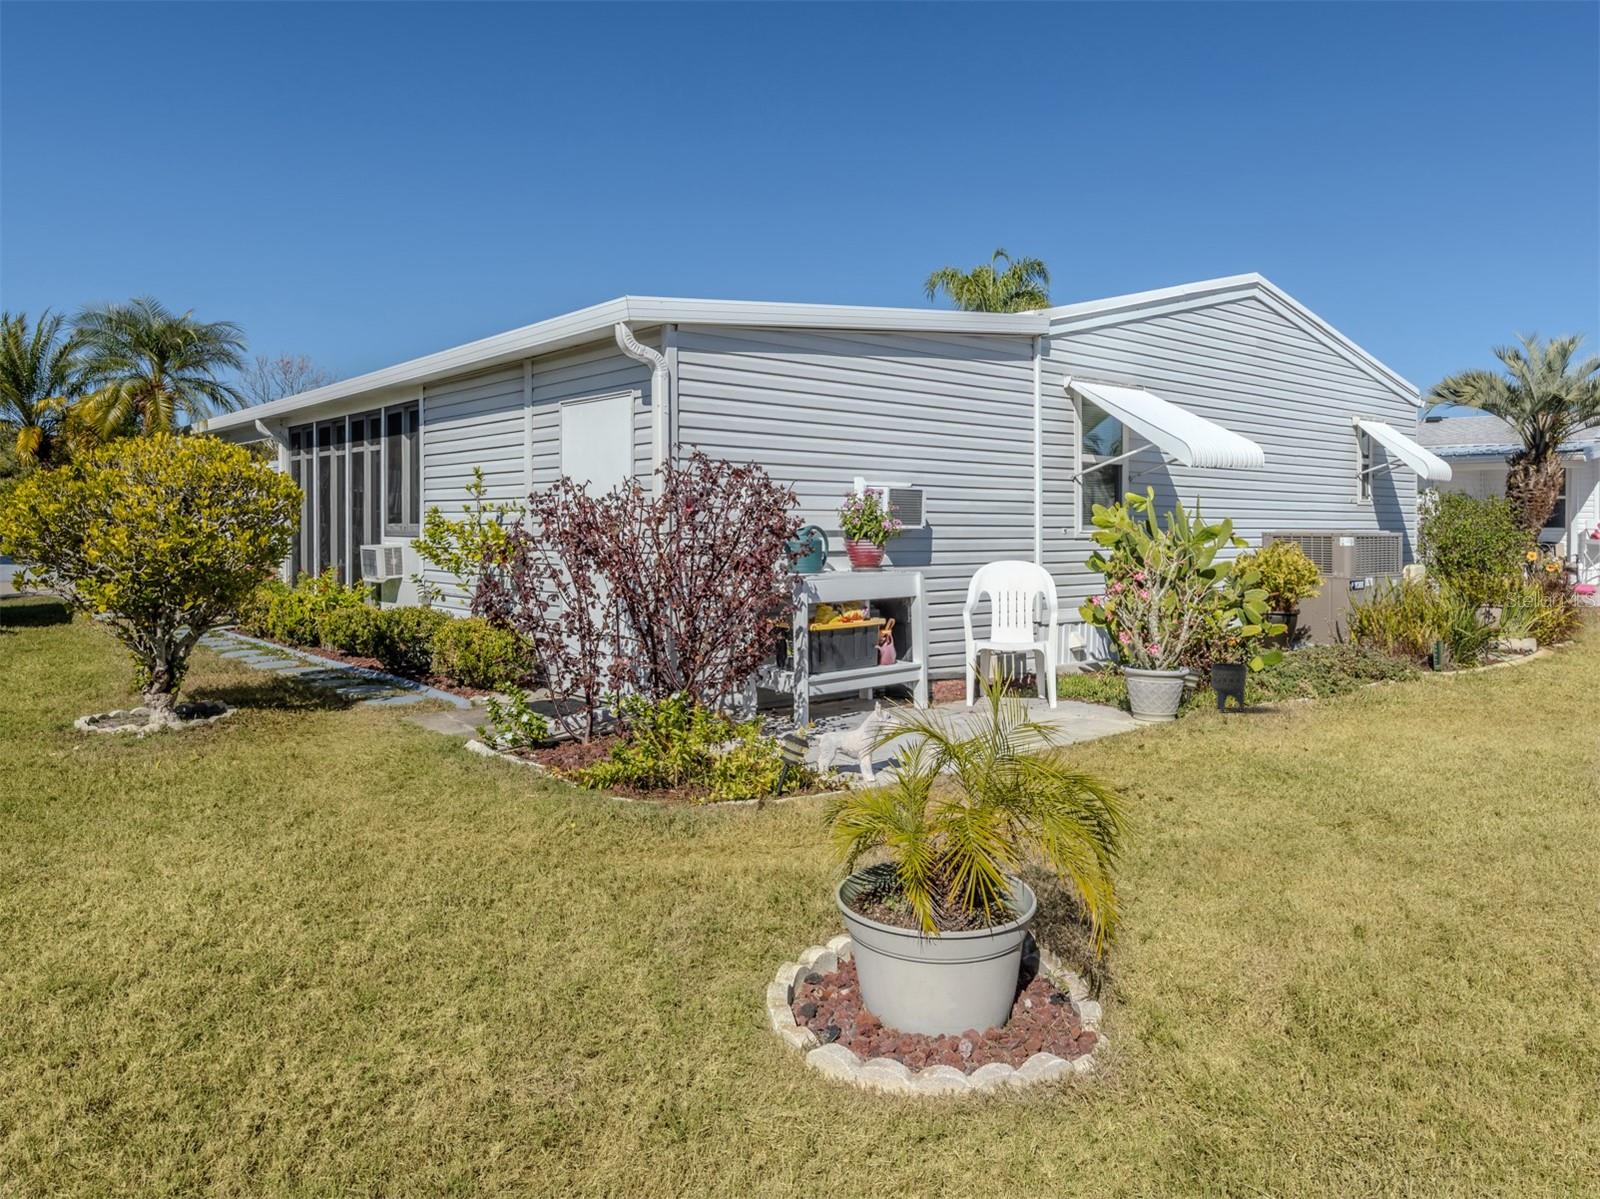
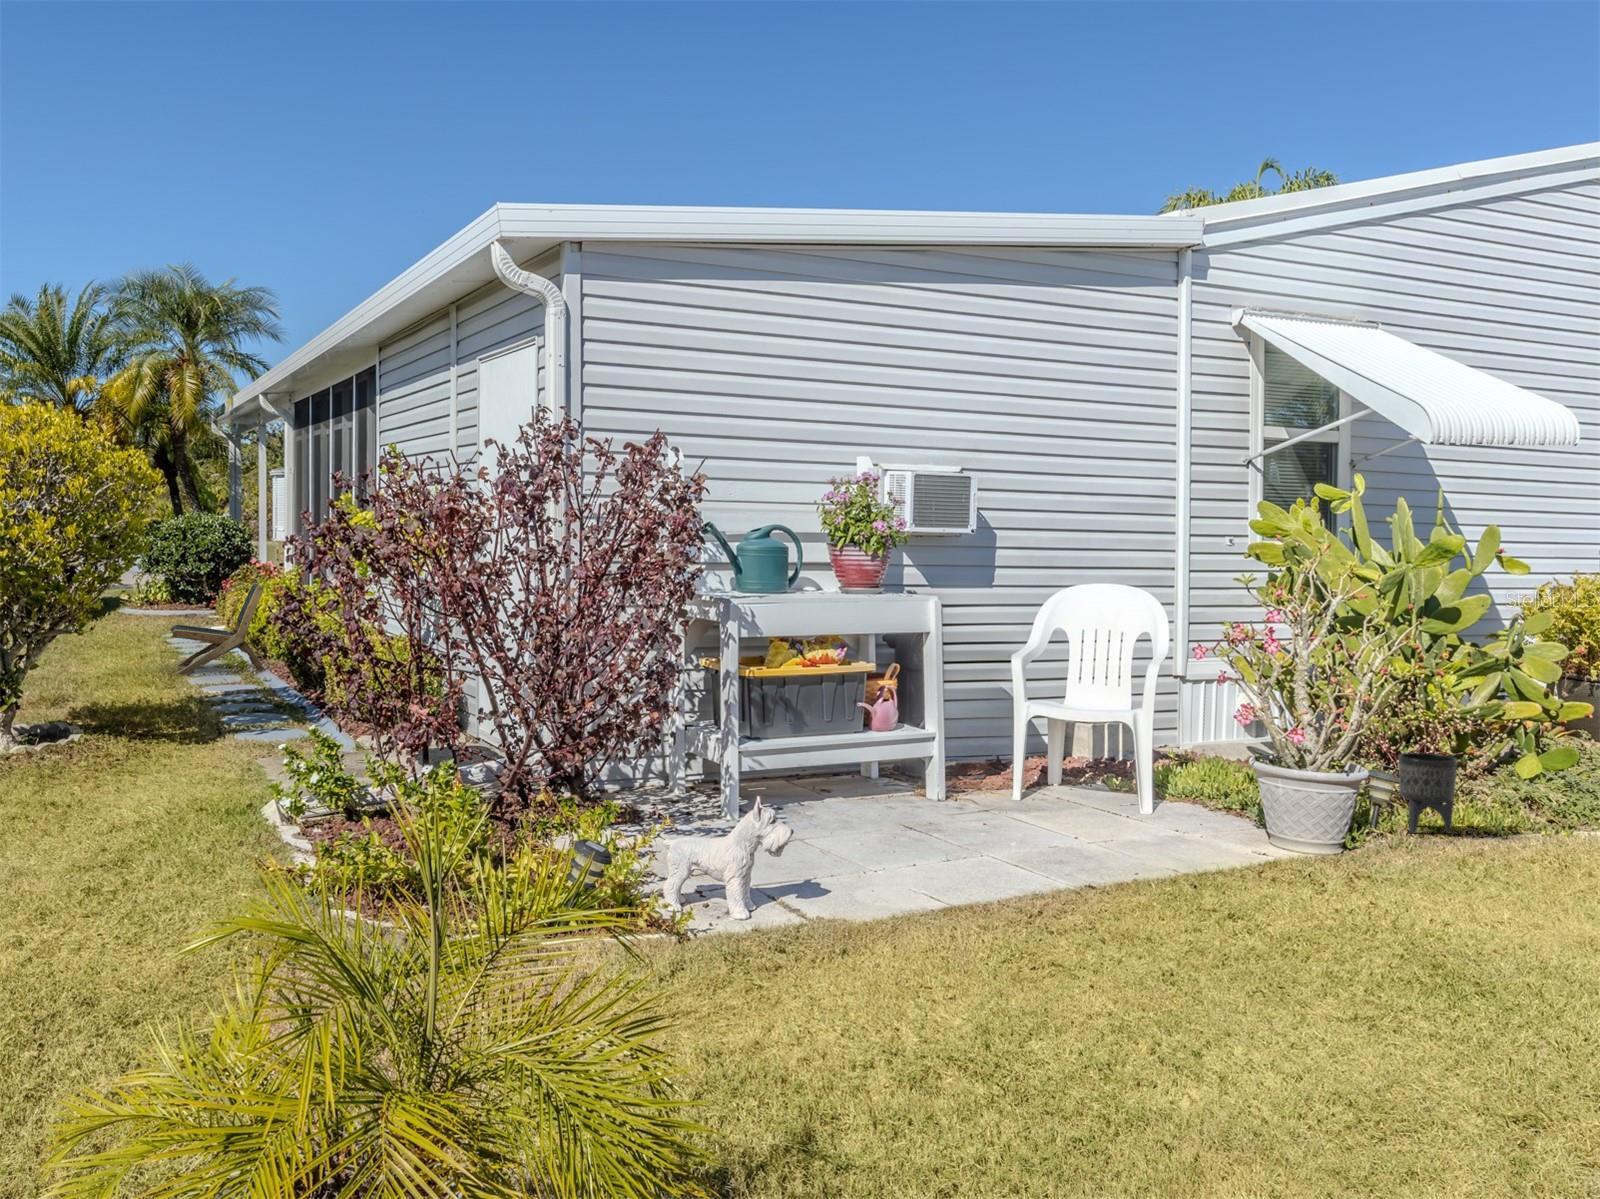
lounge chair: none [231,575,318,650] -> present [170,583,266,674]

